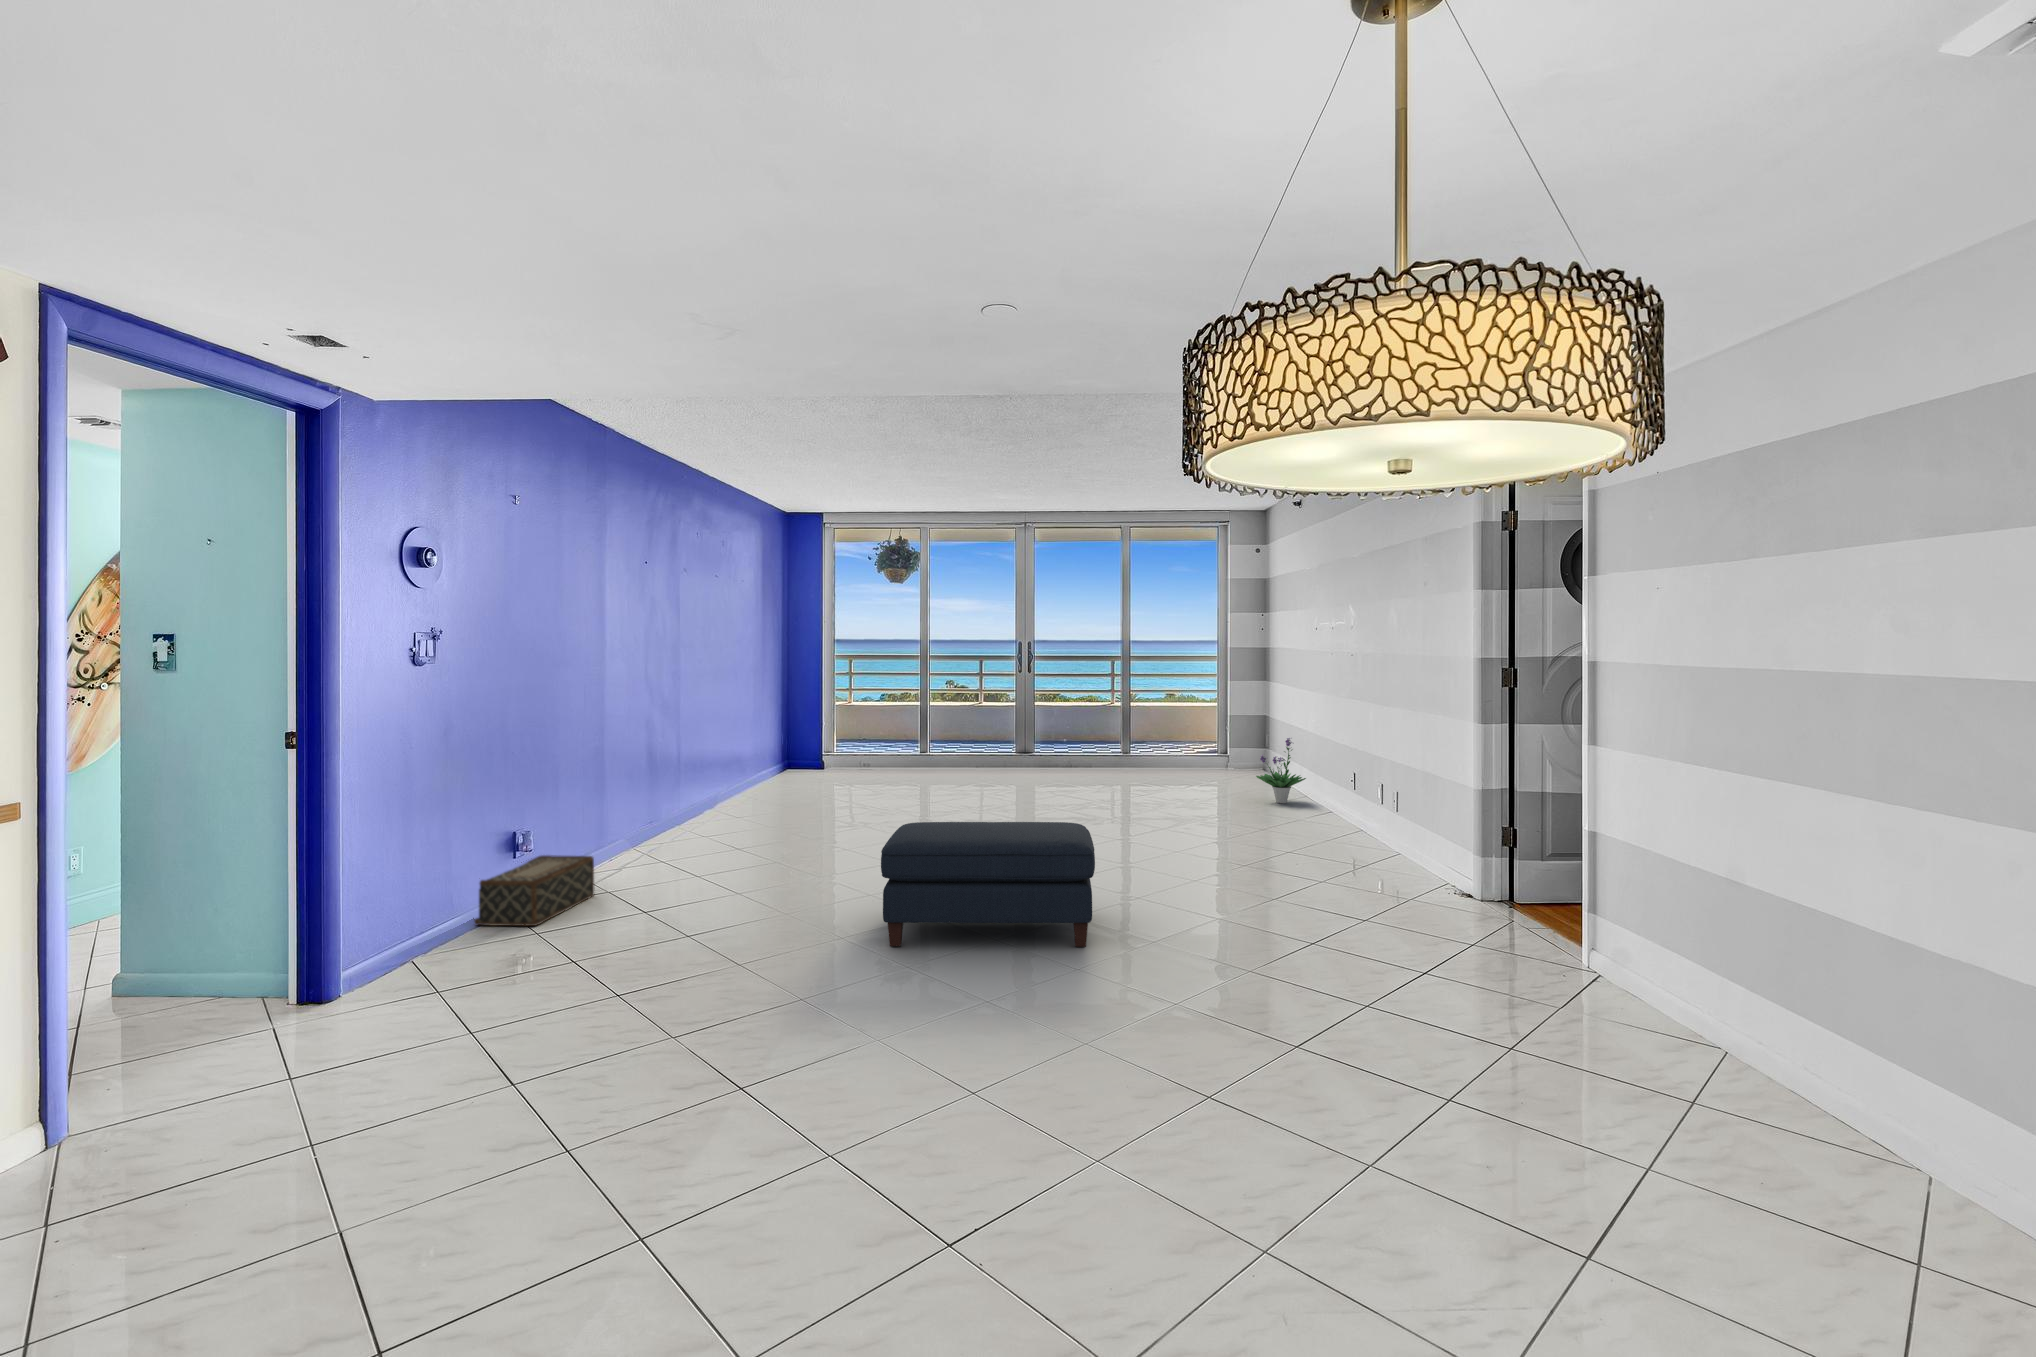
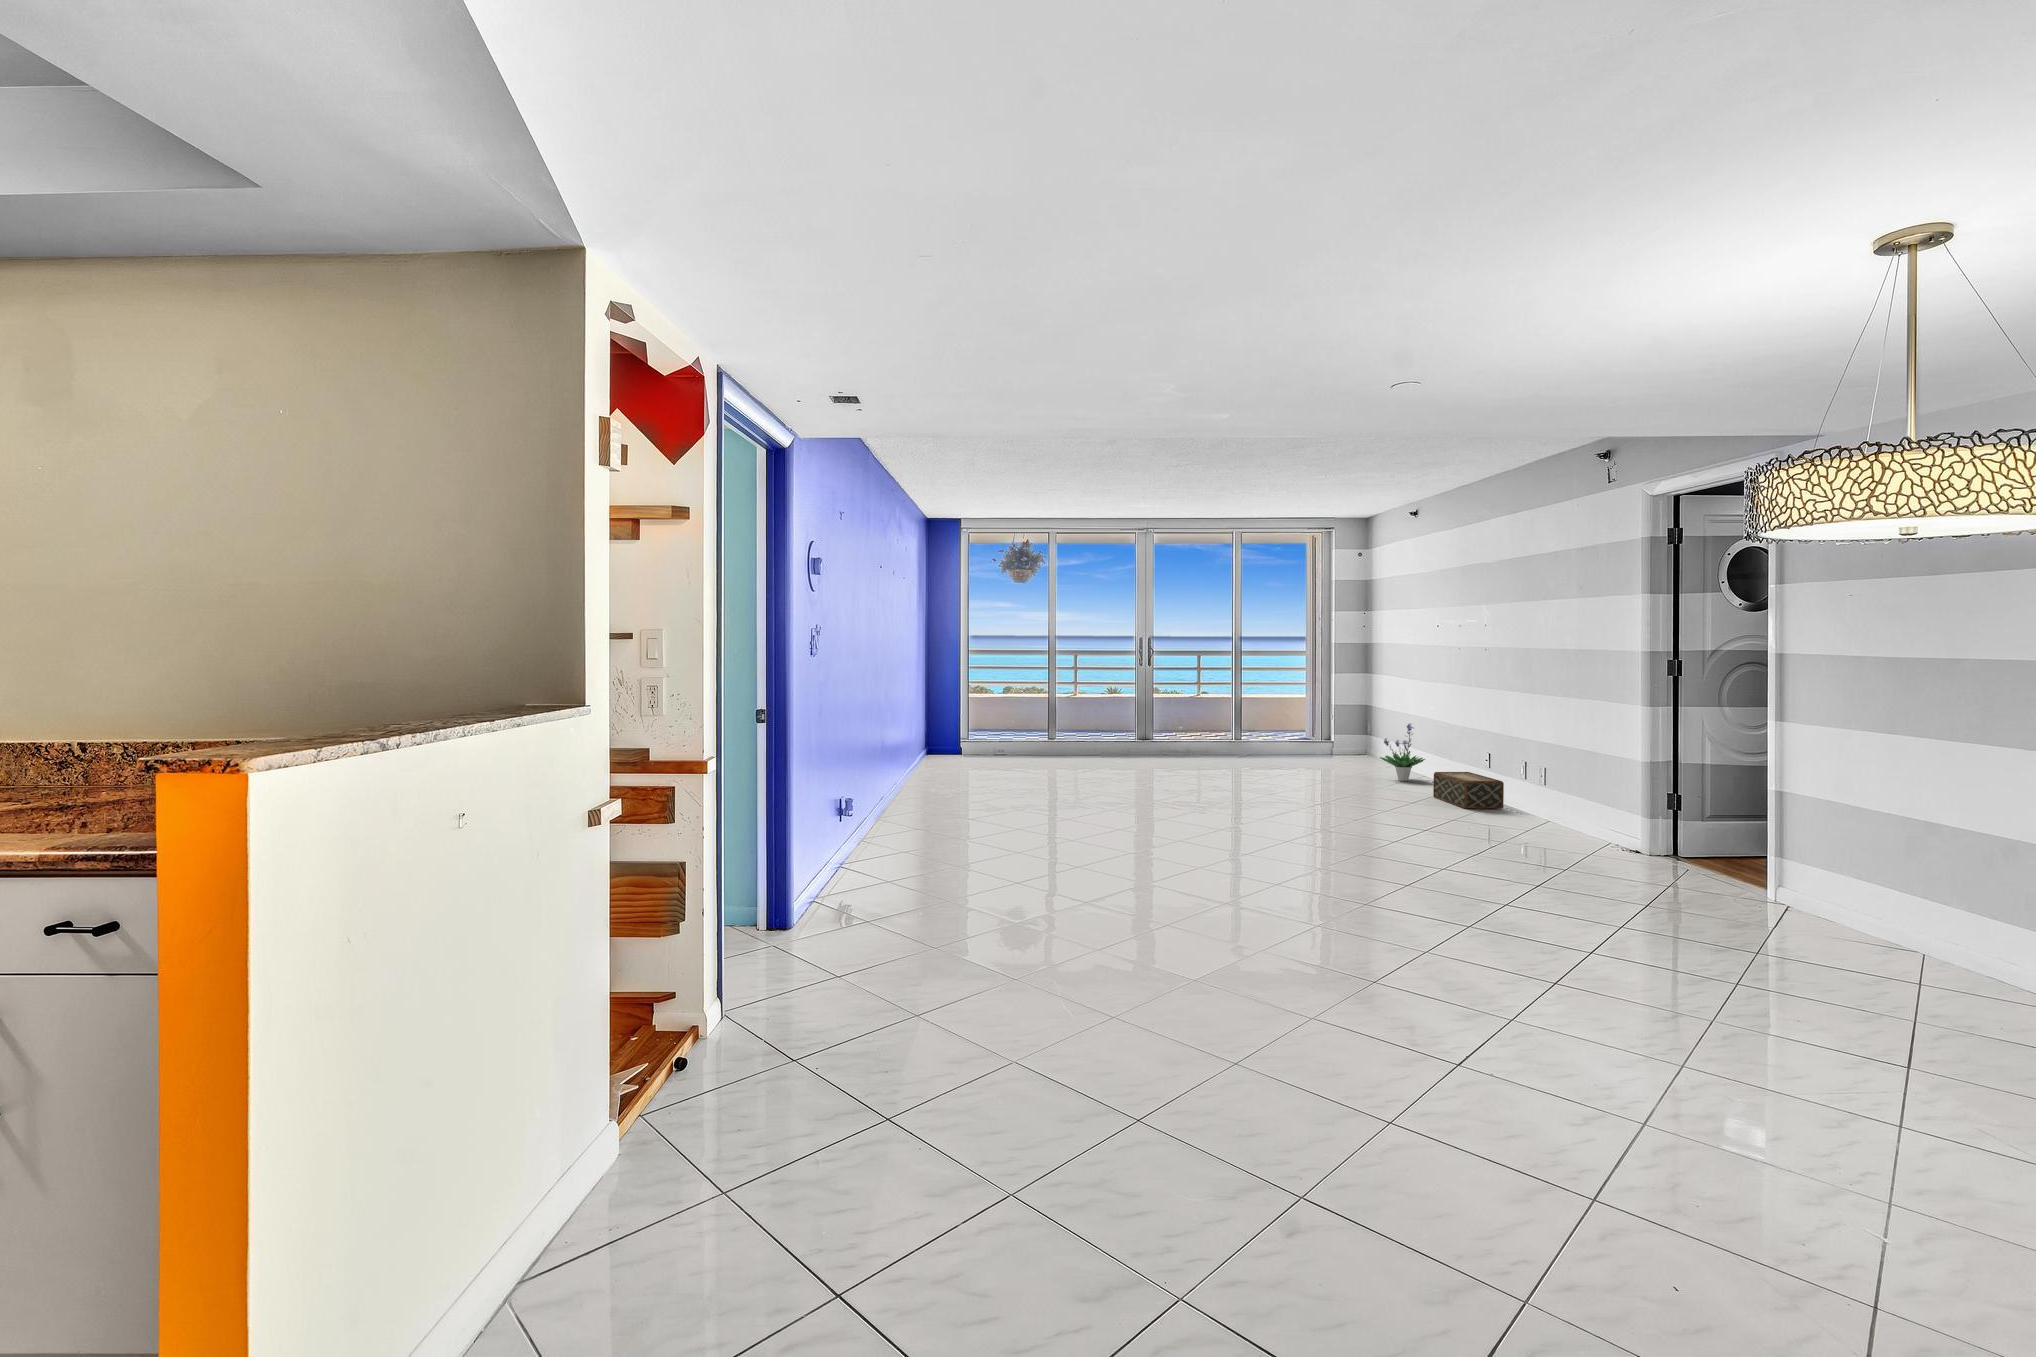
ottoman: present [881,822,1095,947] -> none [1180,788,1371,886]
woven basket: present [474,855,594,926] -> present [1433,772,1504,809]

